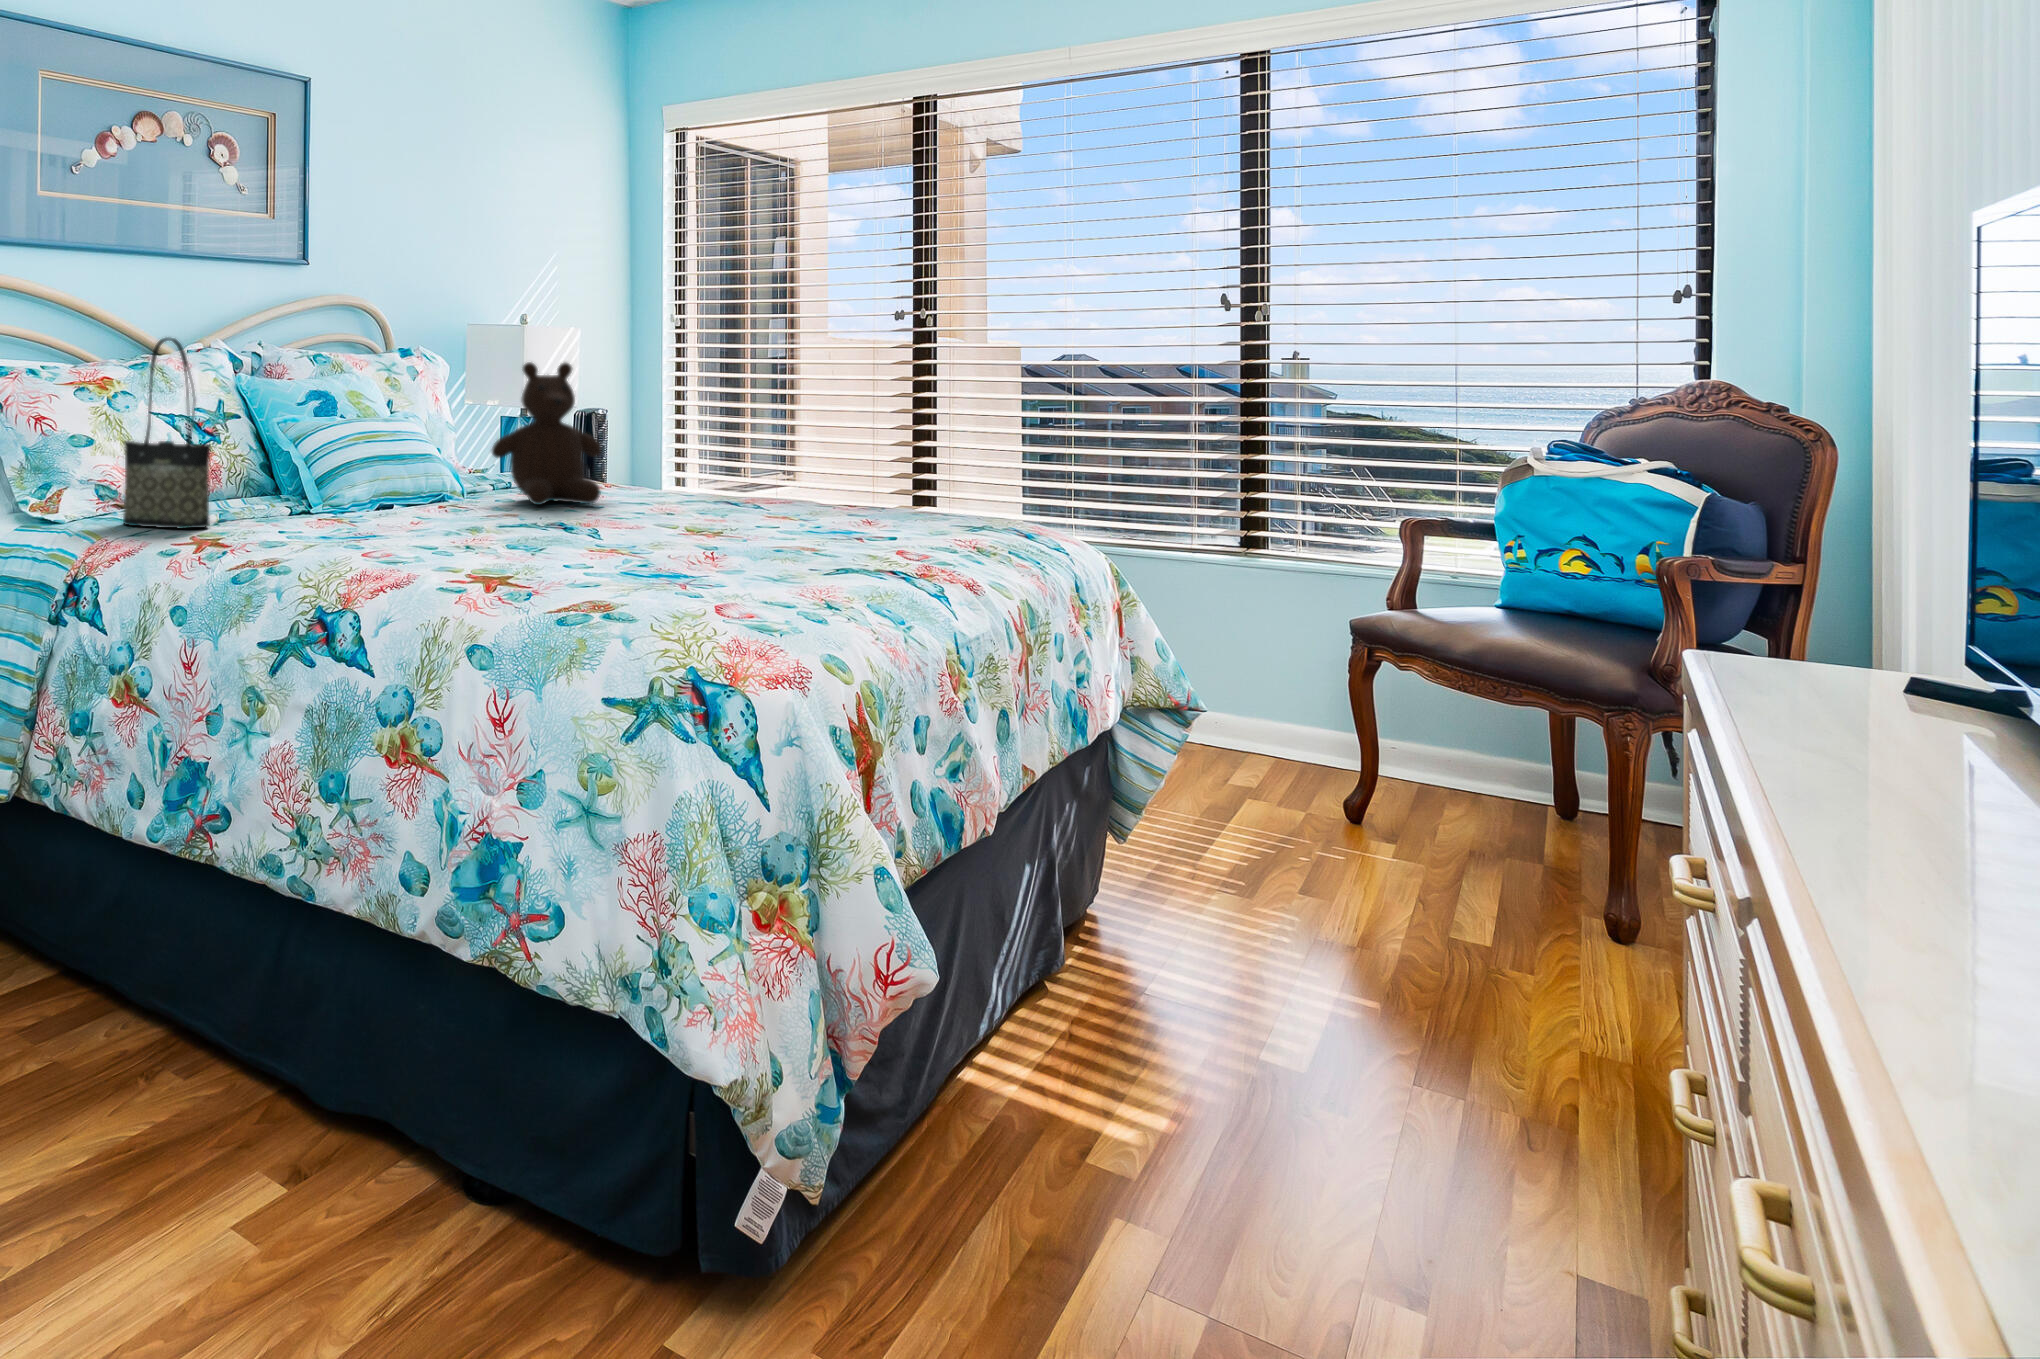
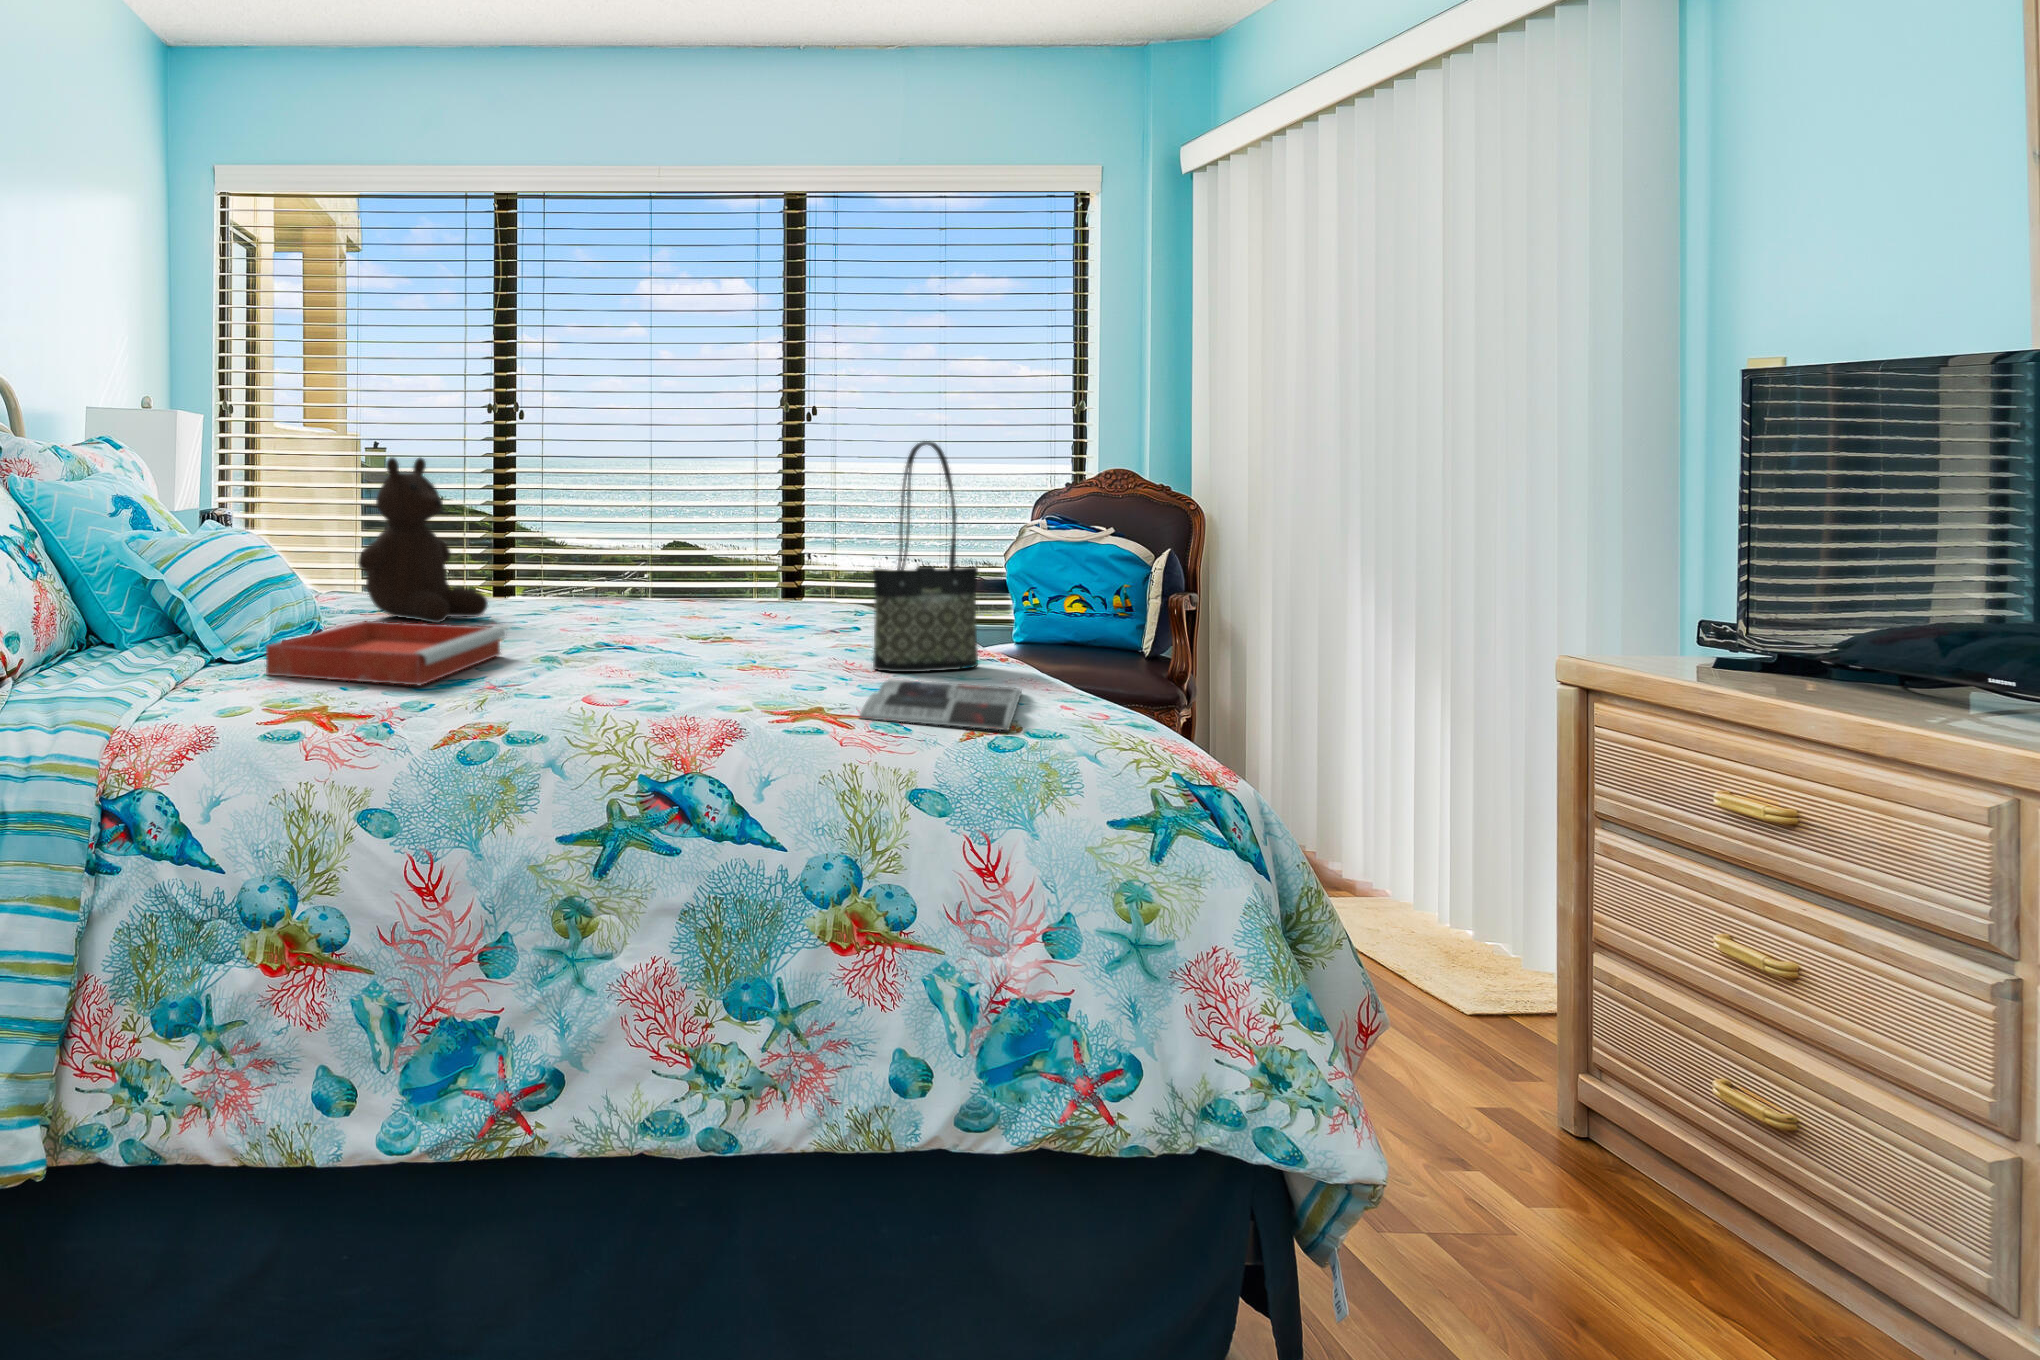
tote bag: present [123,337,211,528] -> present [873,441,978,672]
tray: none [284,494,485,537] -> present [266,621,506,685]
magazine: none [529,572,766,611] -> present [860,679,1021,730]

